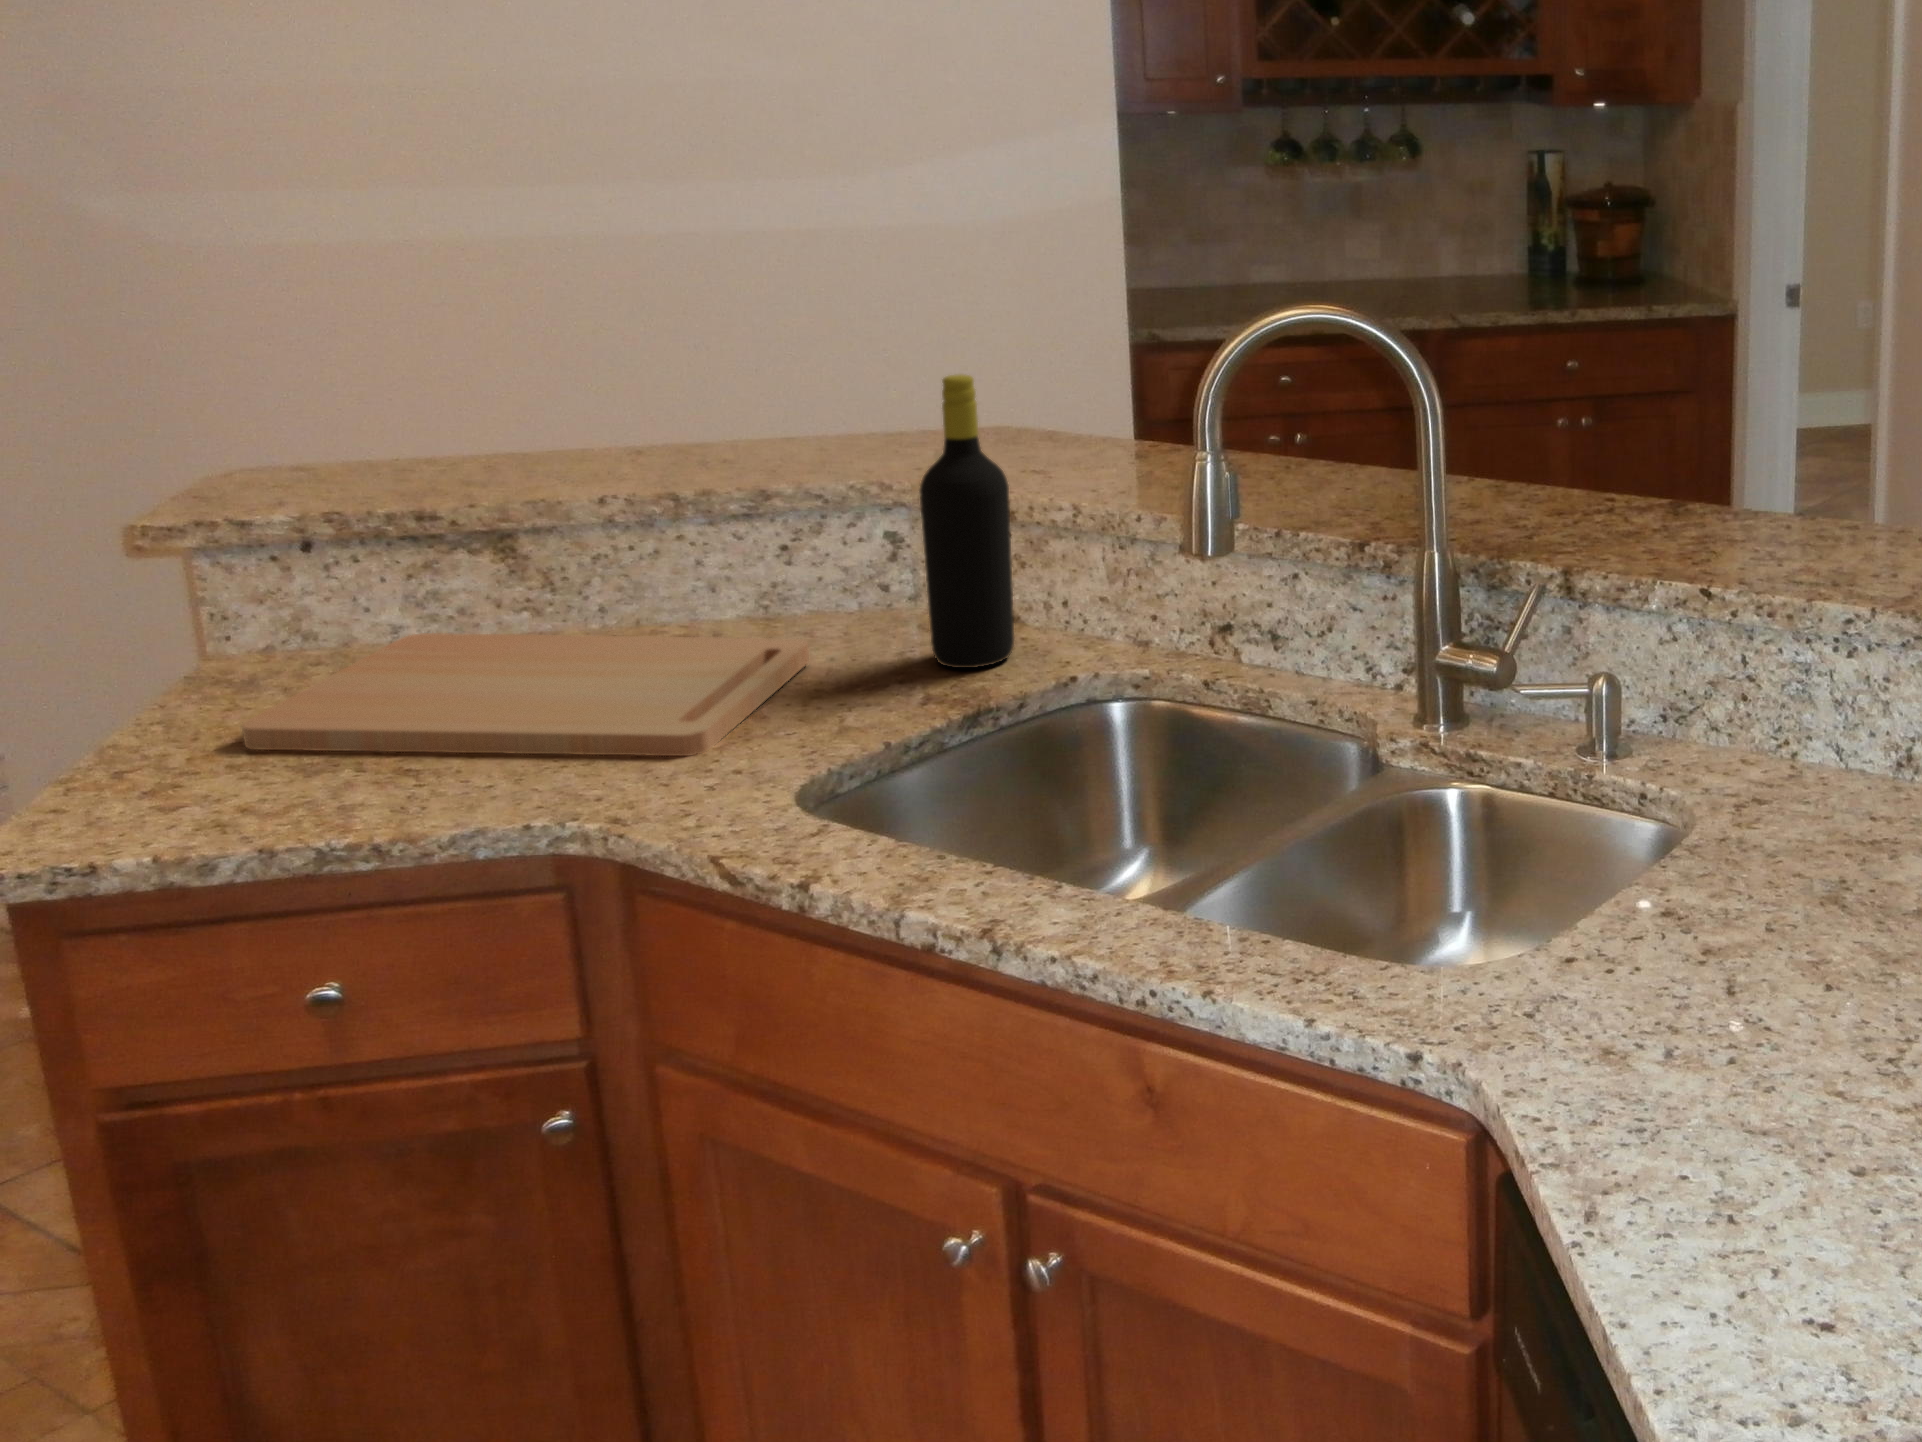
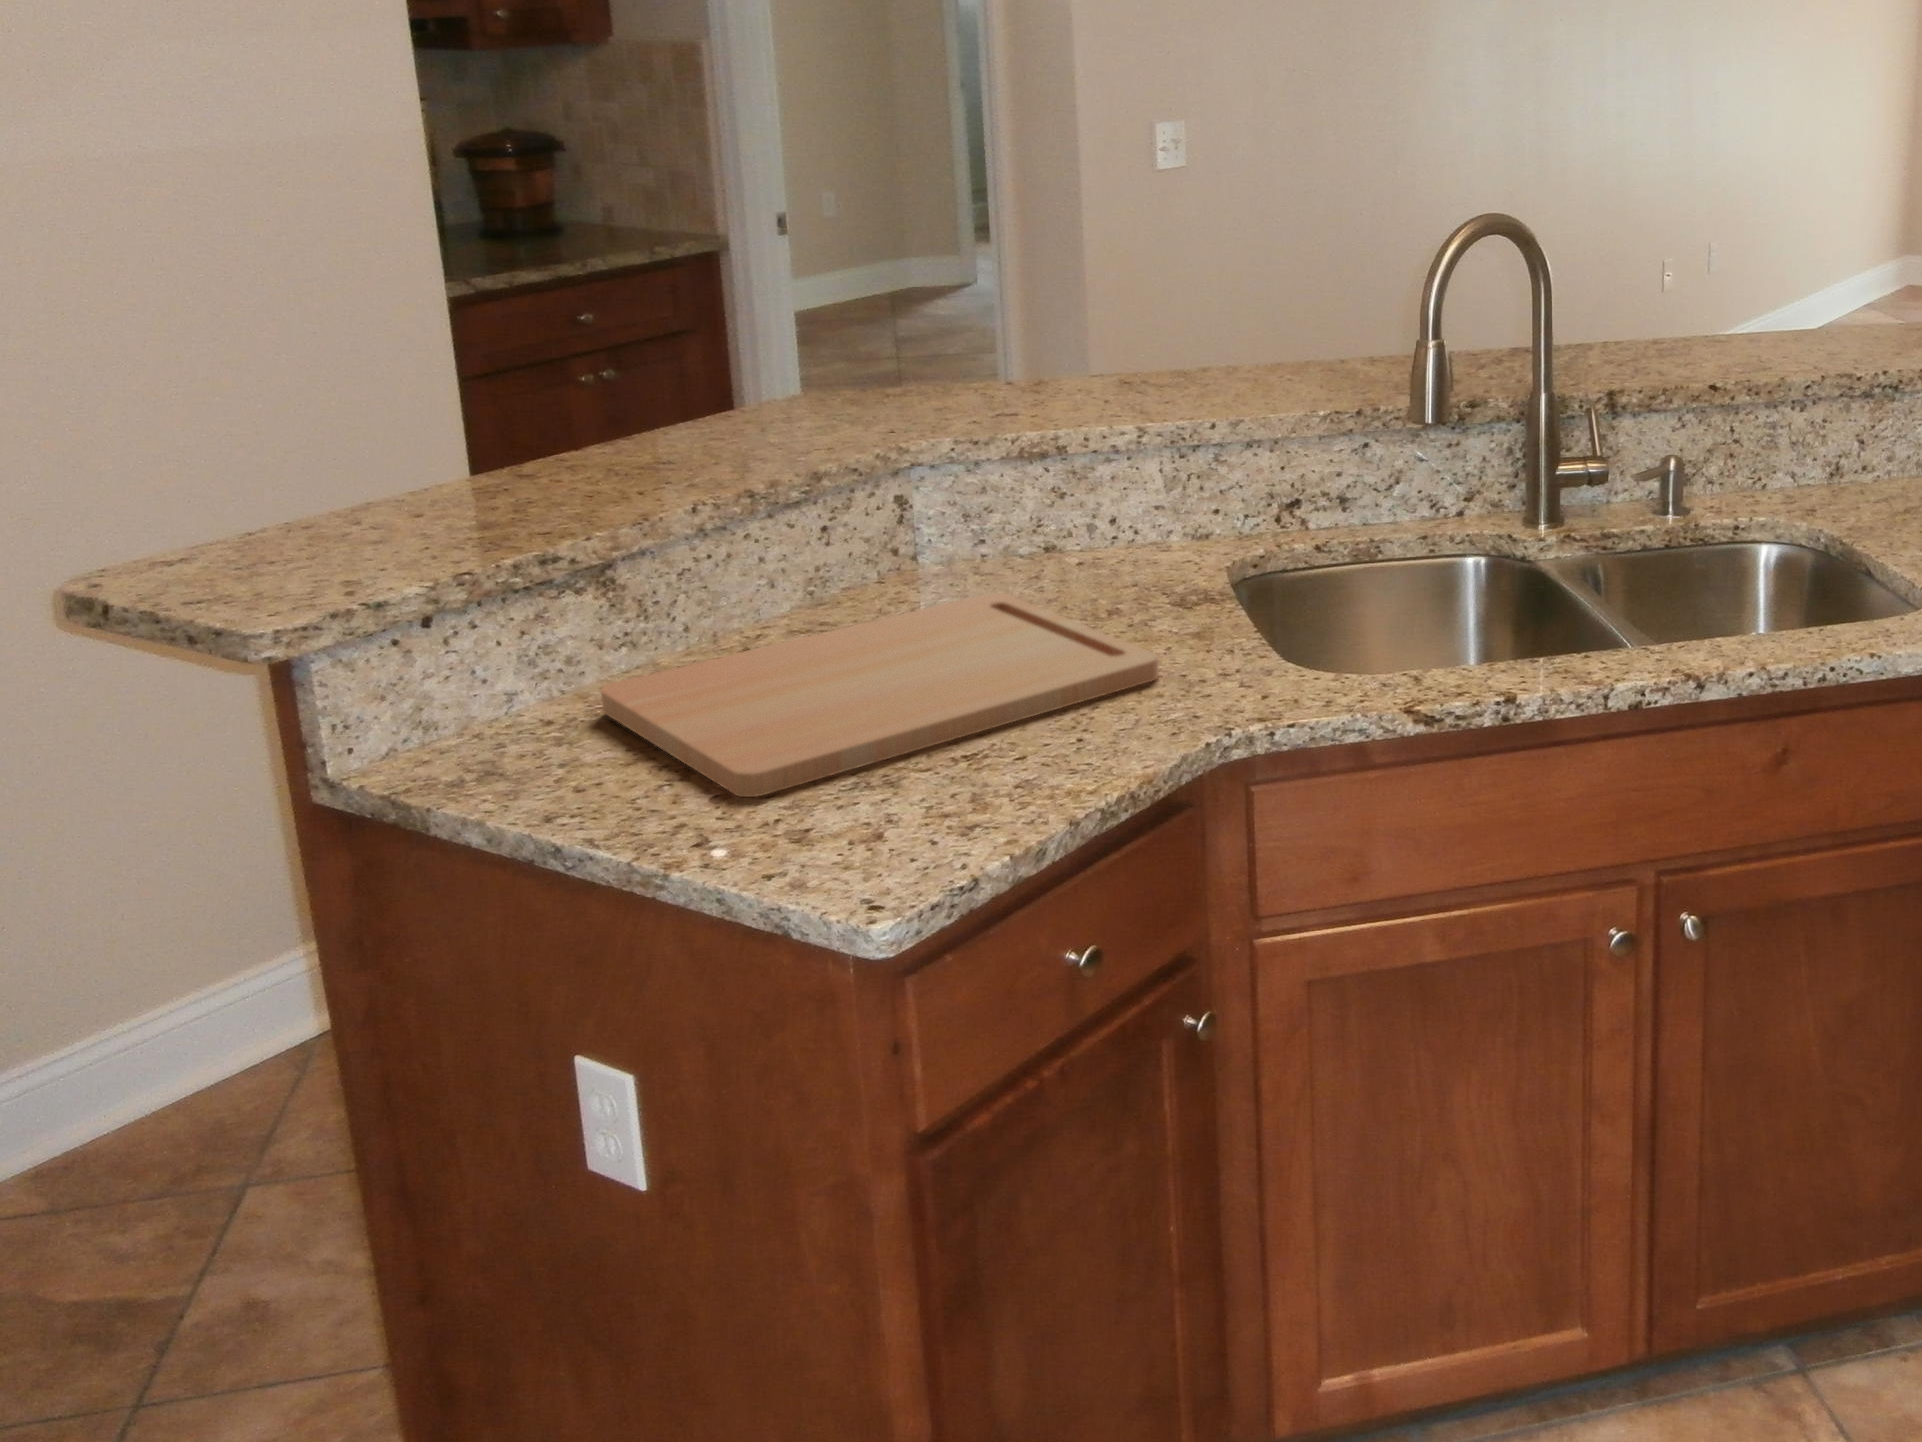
bottle: present [920,374,1014,668] -> none [1071,310,1155,586]

